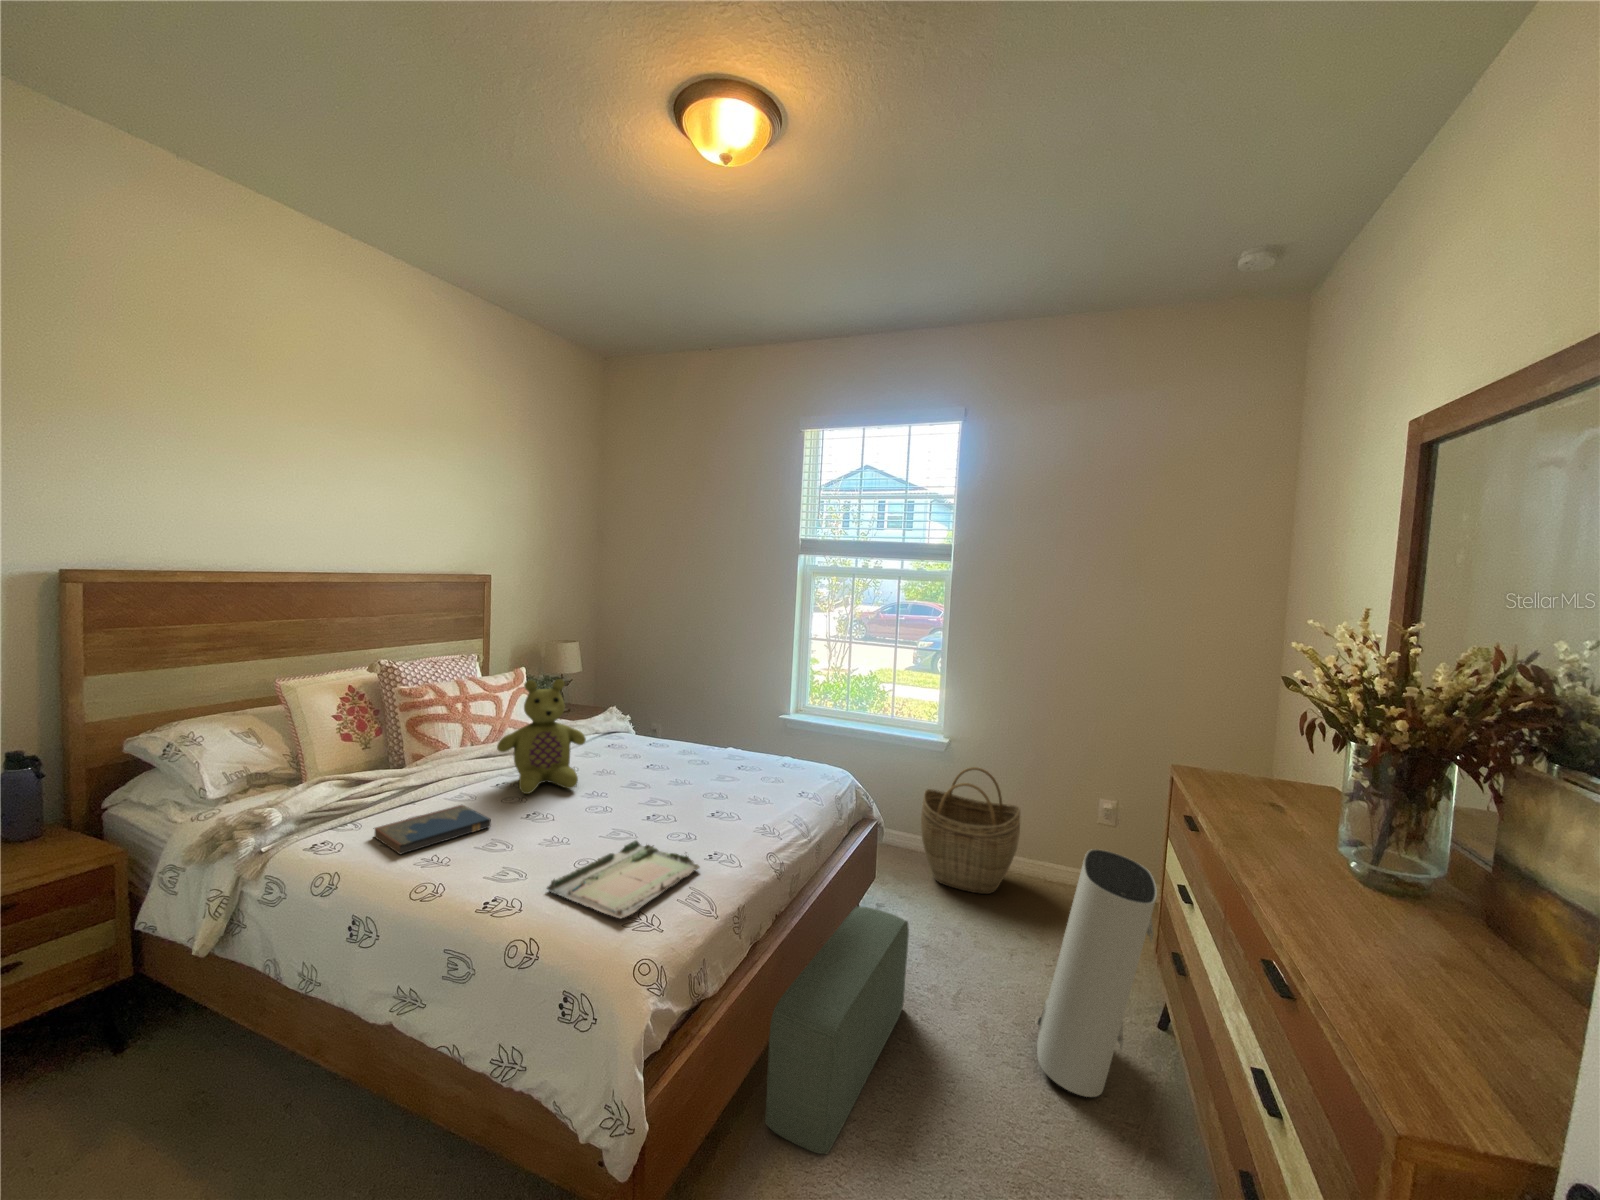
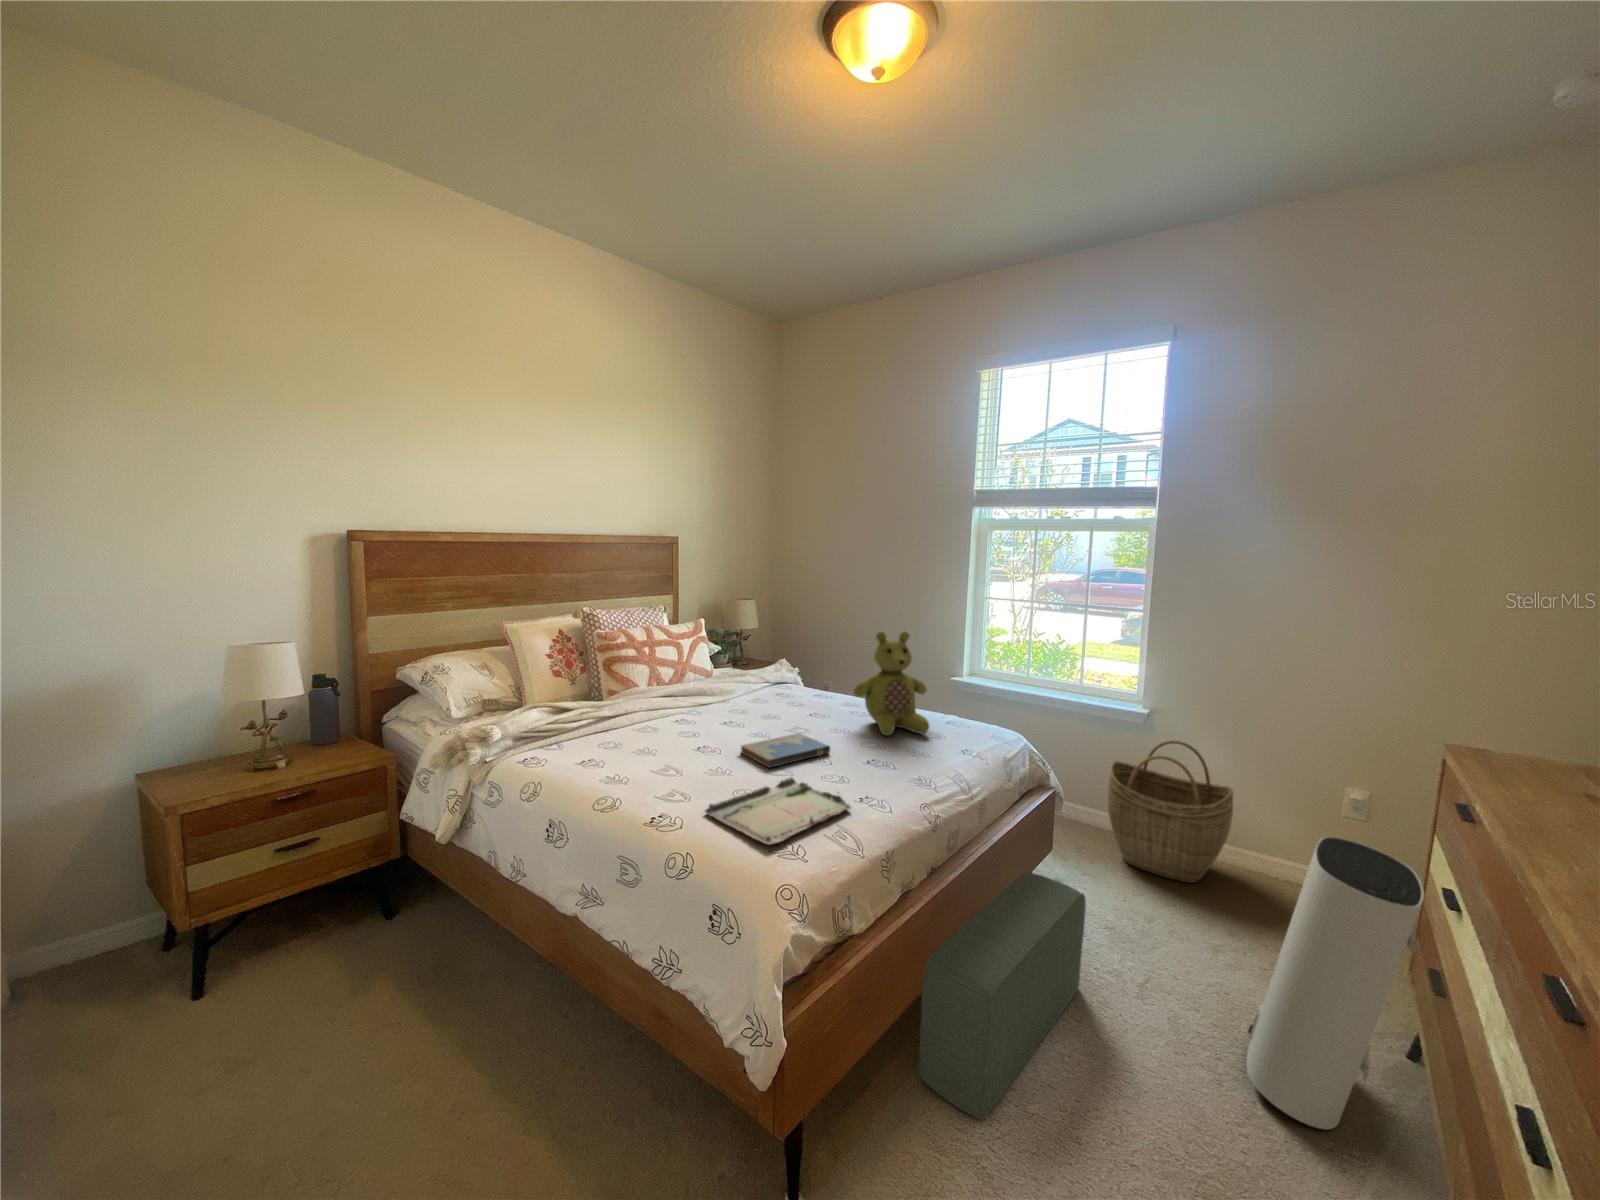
stuffed bear: present [497,679,586,794] -> present [853,632,929,735]
hardcover book: present [373,805,491,854] -> present [741,733,830,768]

